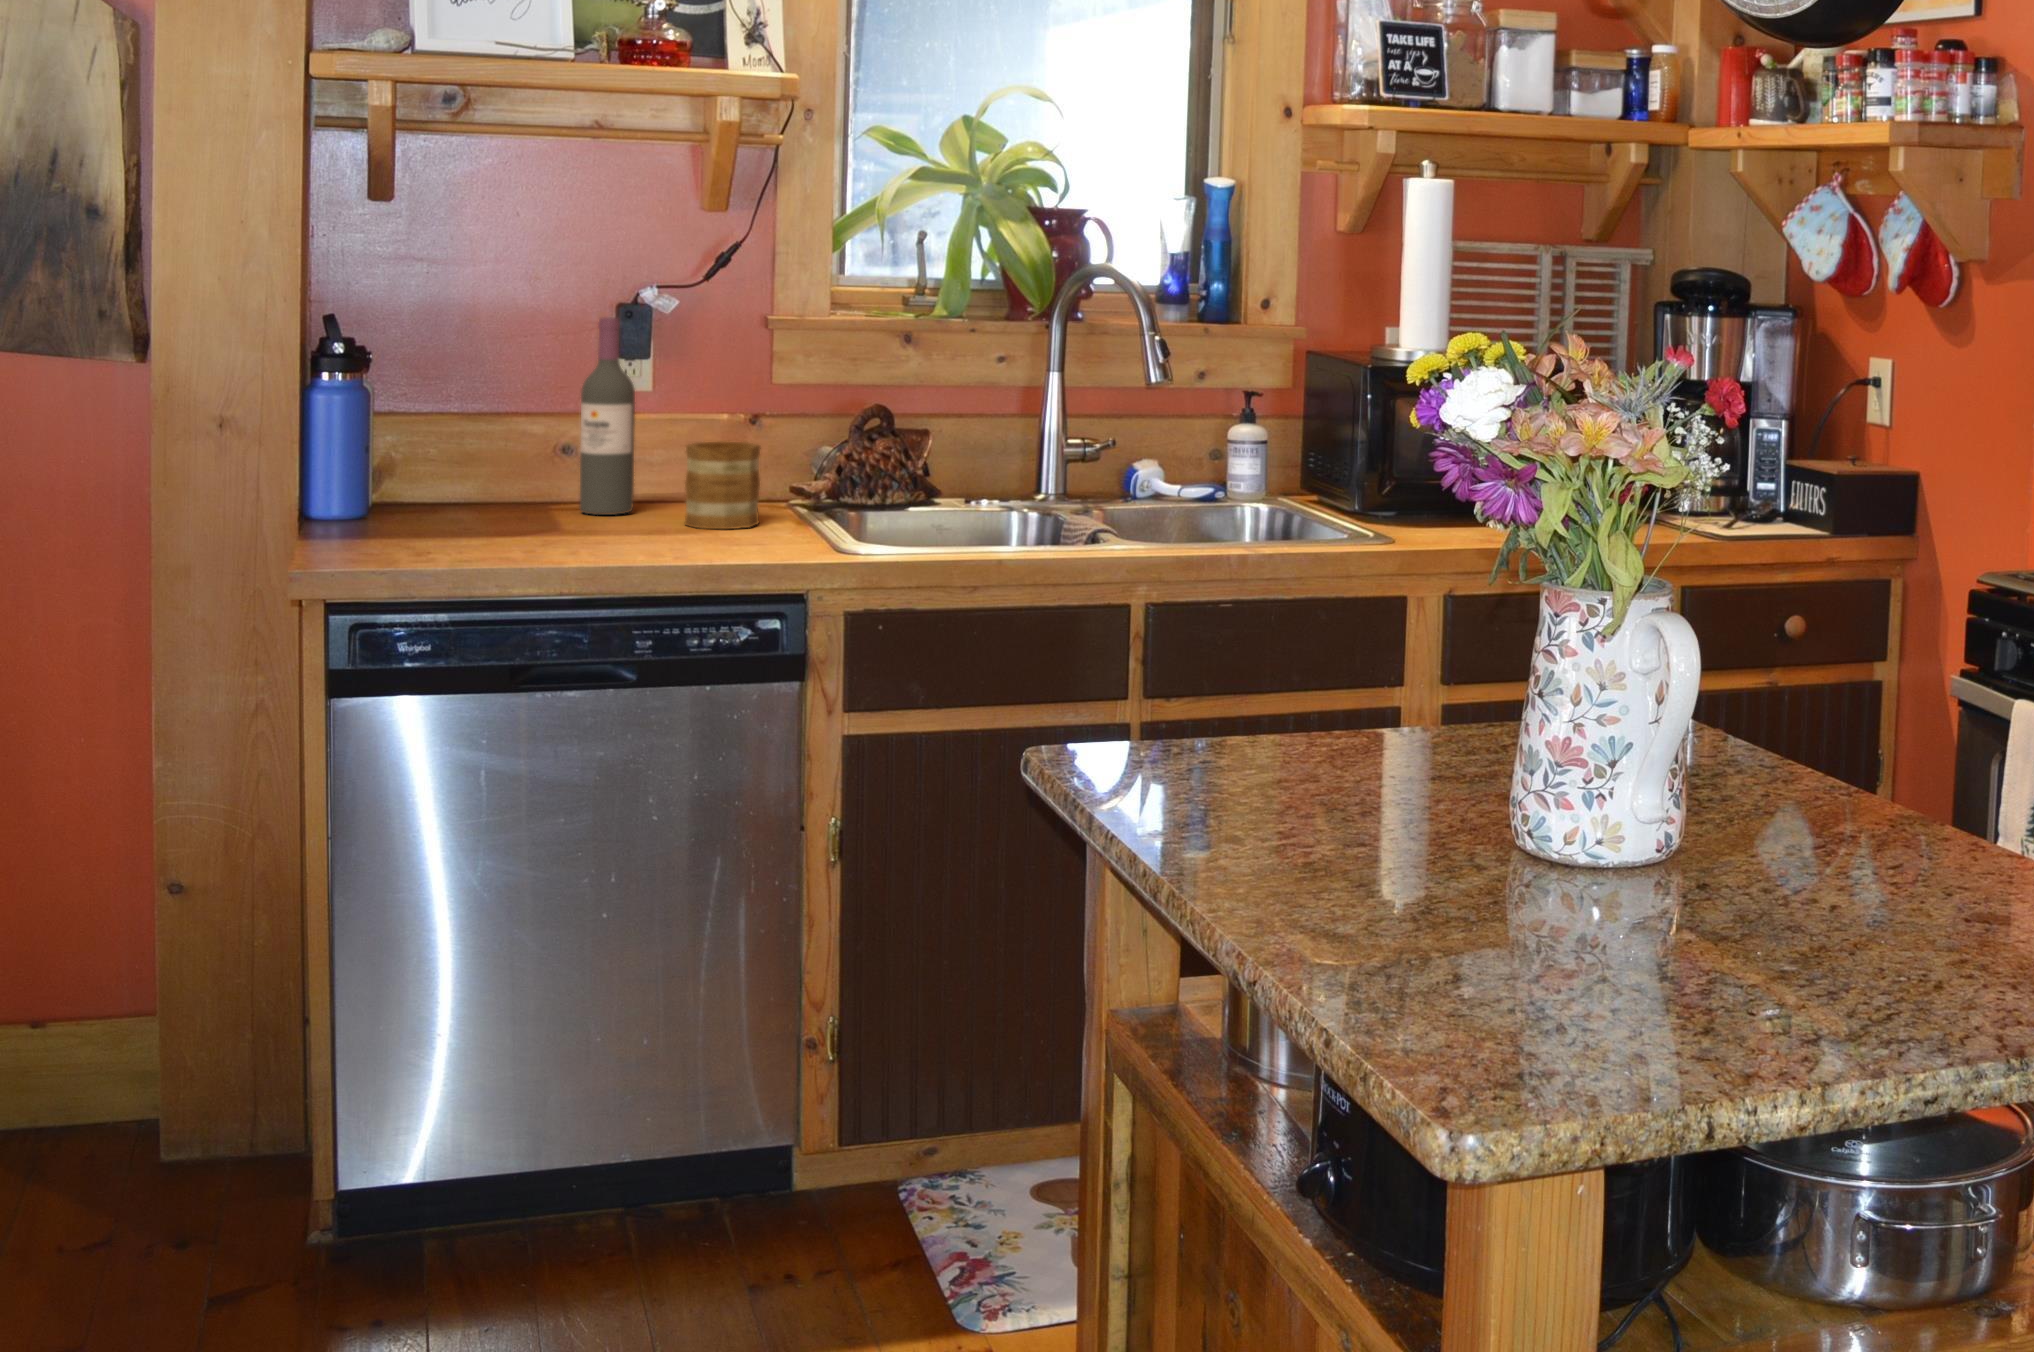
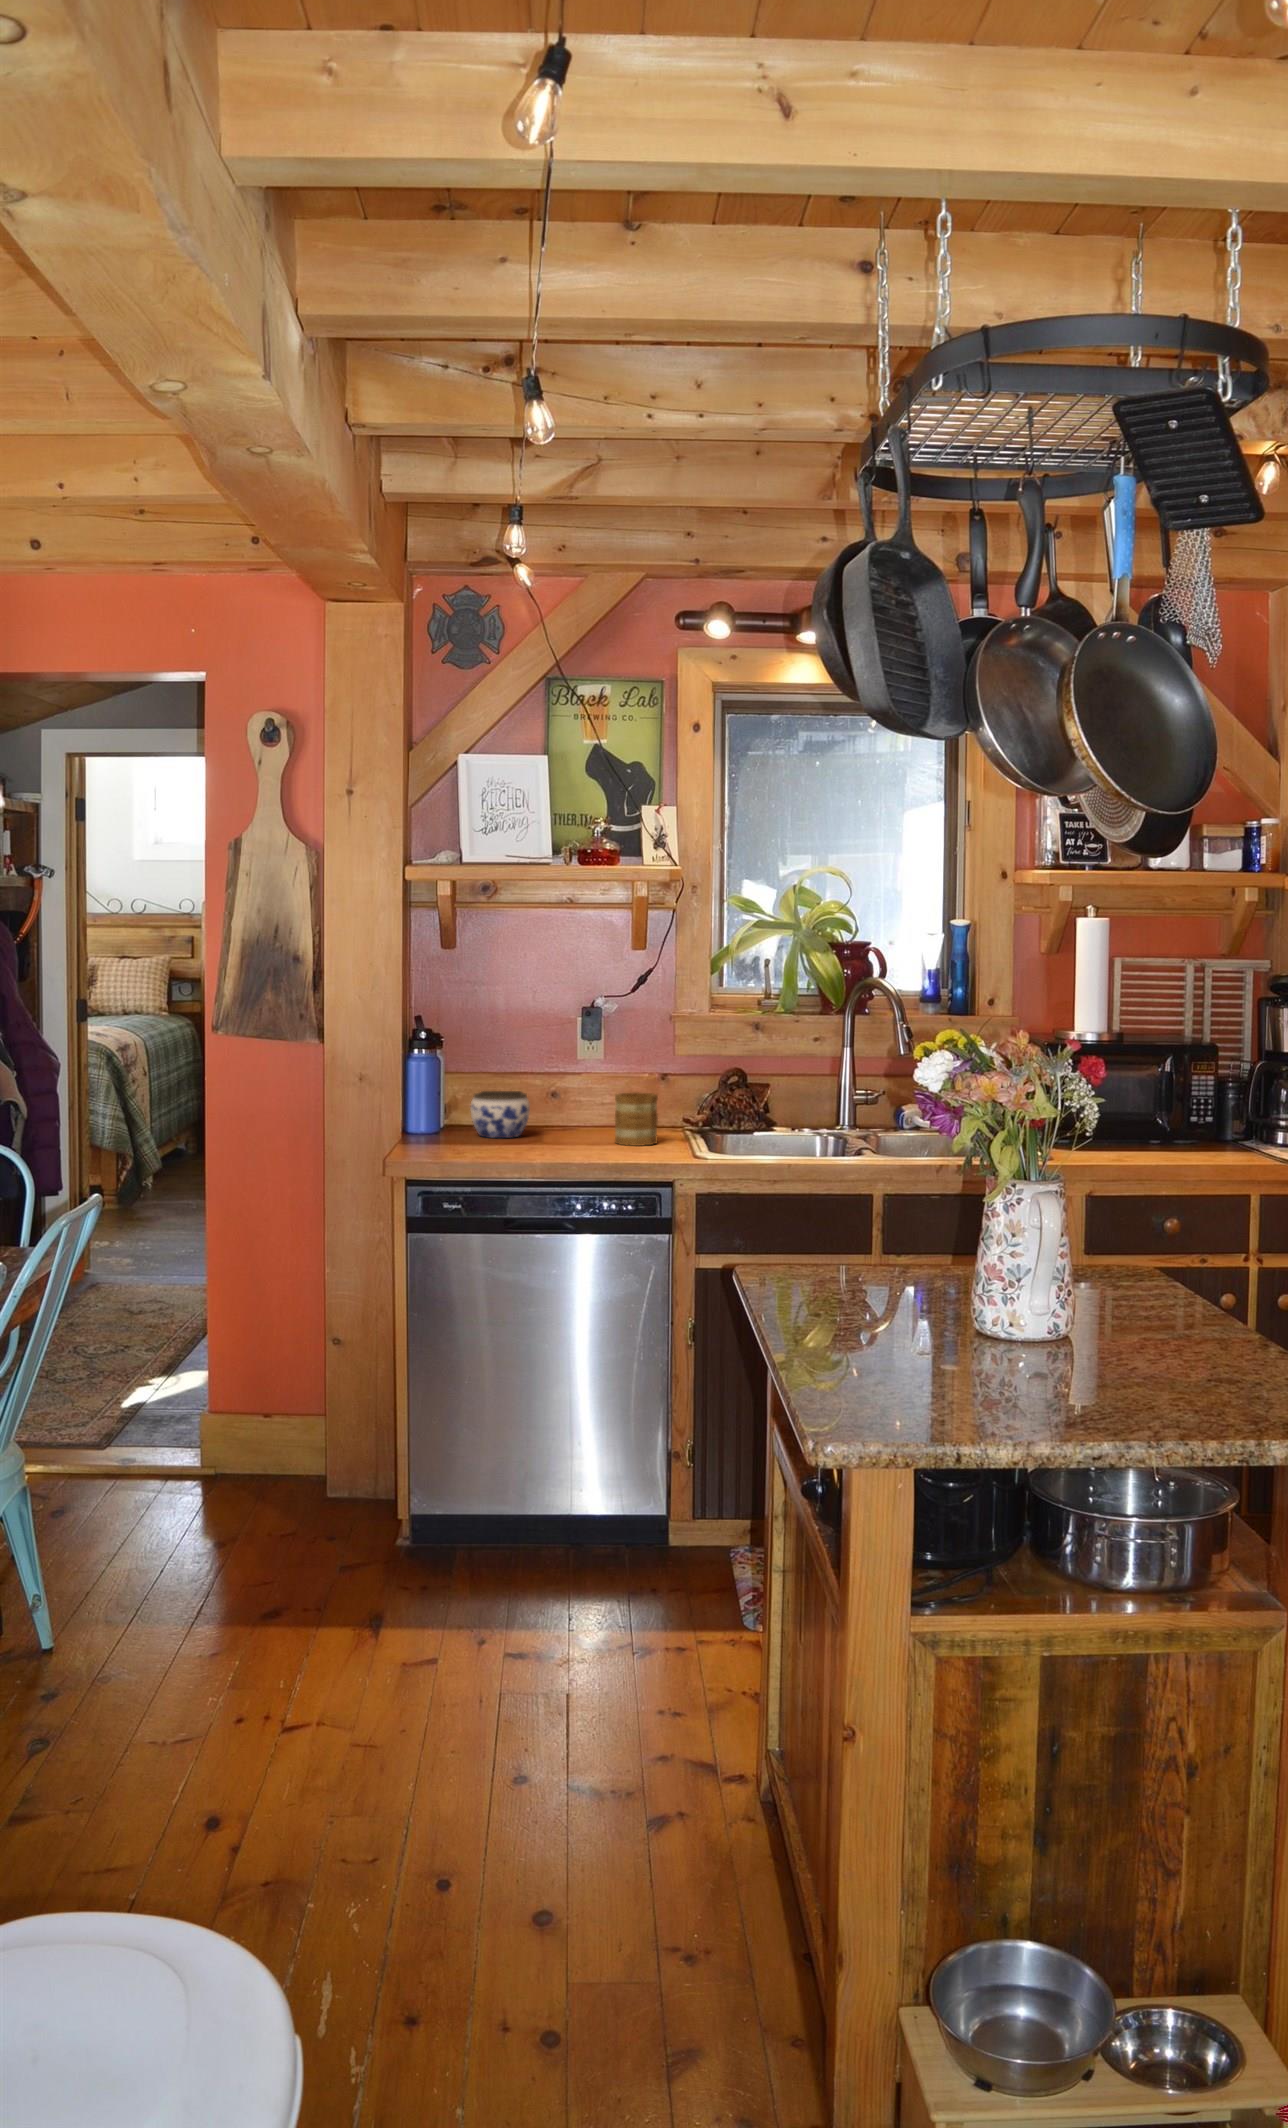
wine bottle: present [580,317,635,515] -> none [559,1017,590,1136]
jar: none [420,441,530,521] -> present [471,1091,530,1138]

